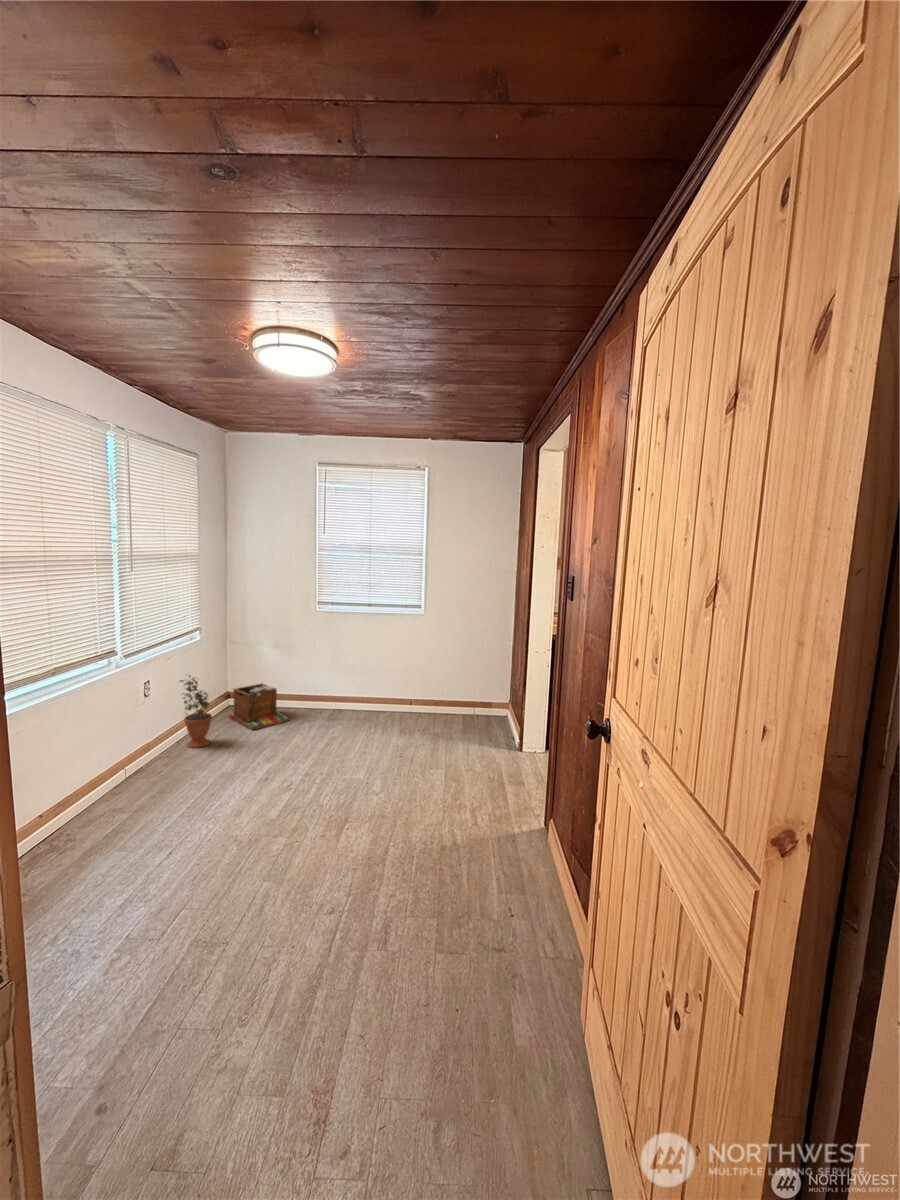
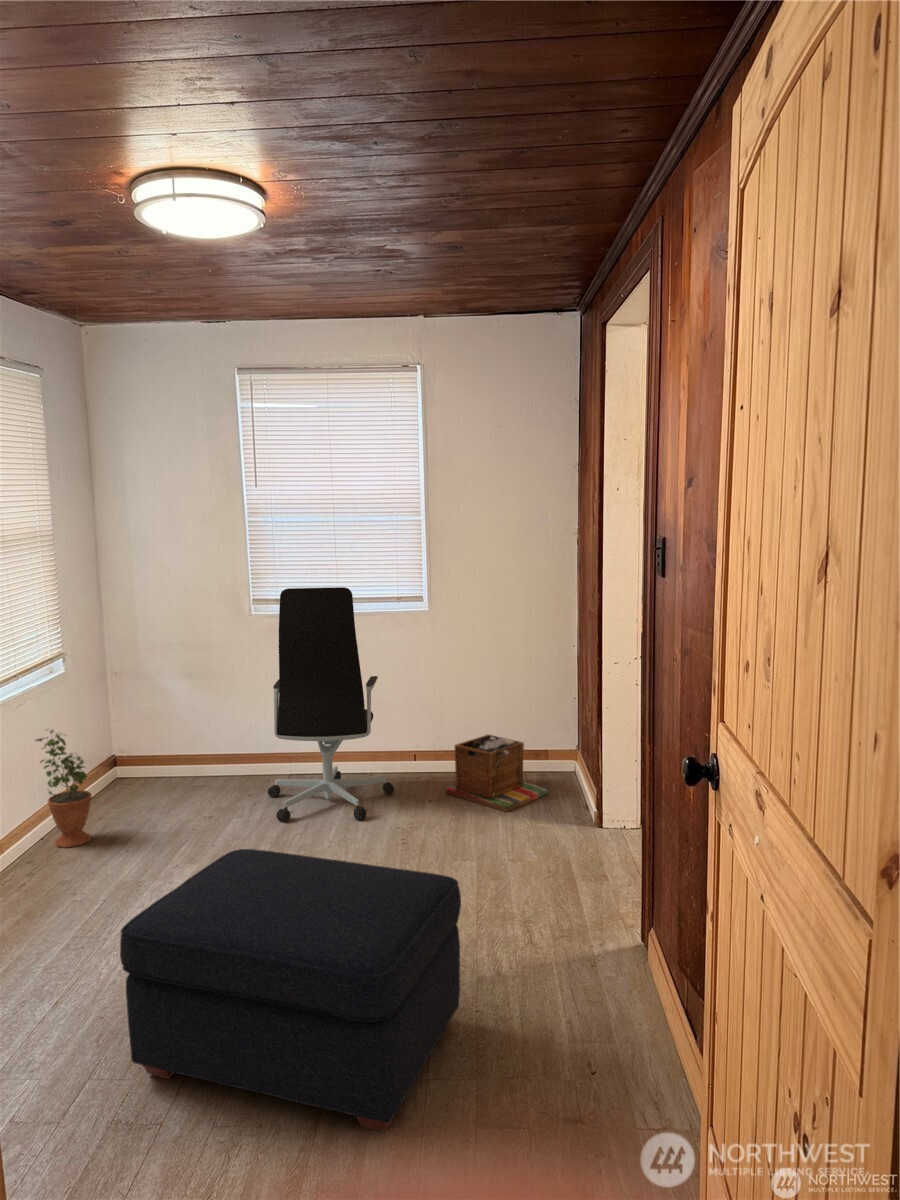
office chair: none [321,597,397,739] -> present [268,587,394,822]
laundry basket: present [228,683,289,730] -> present [446,734,548,812]
ottoman: none [212,759,435,954] -> present [120,849,461,1132]

